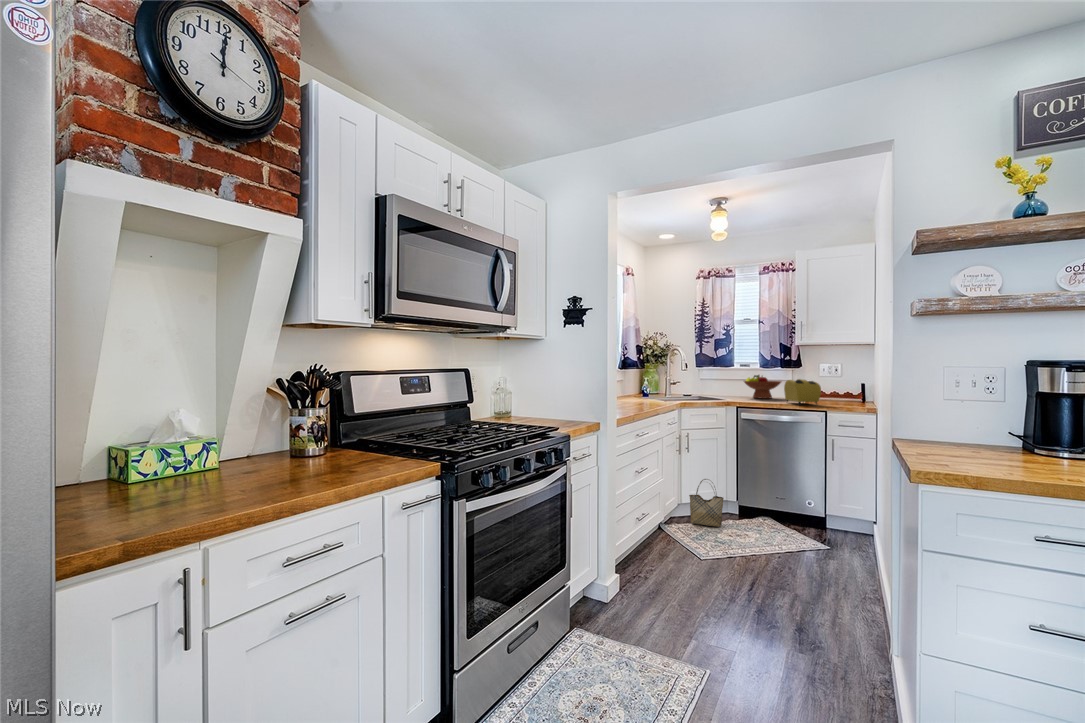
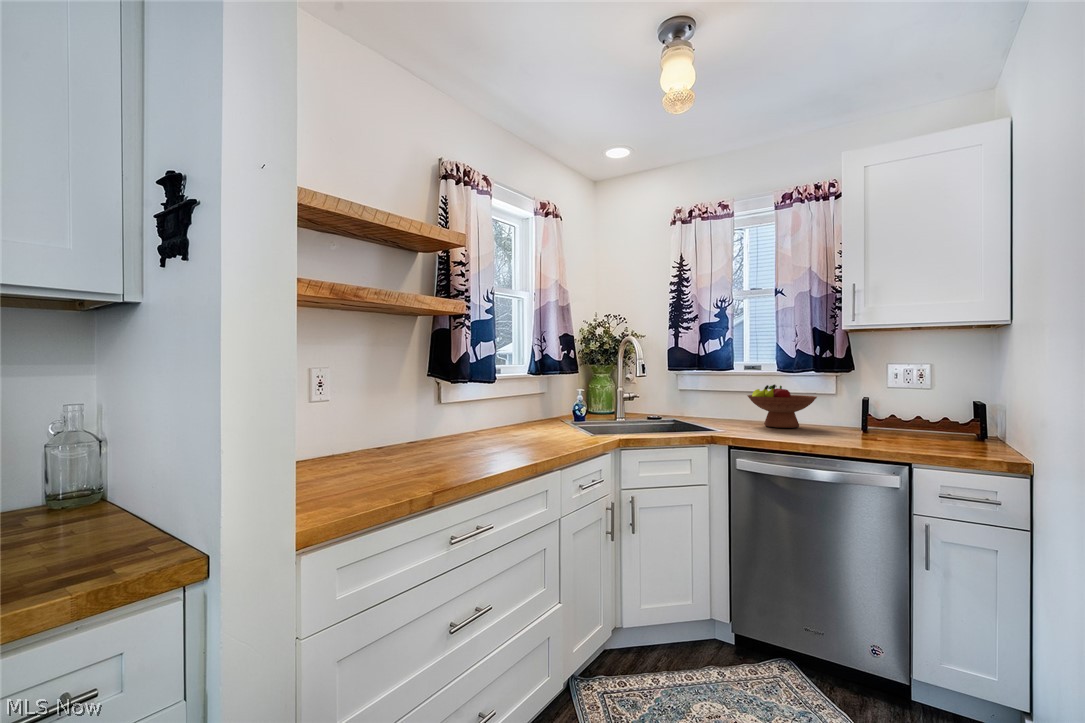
toaster: present [784,379,821,404] -> none [822,394,900,448]
woven basket: present [689,479,724,527] -> none [632,589,699,696]

